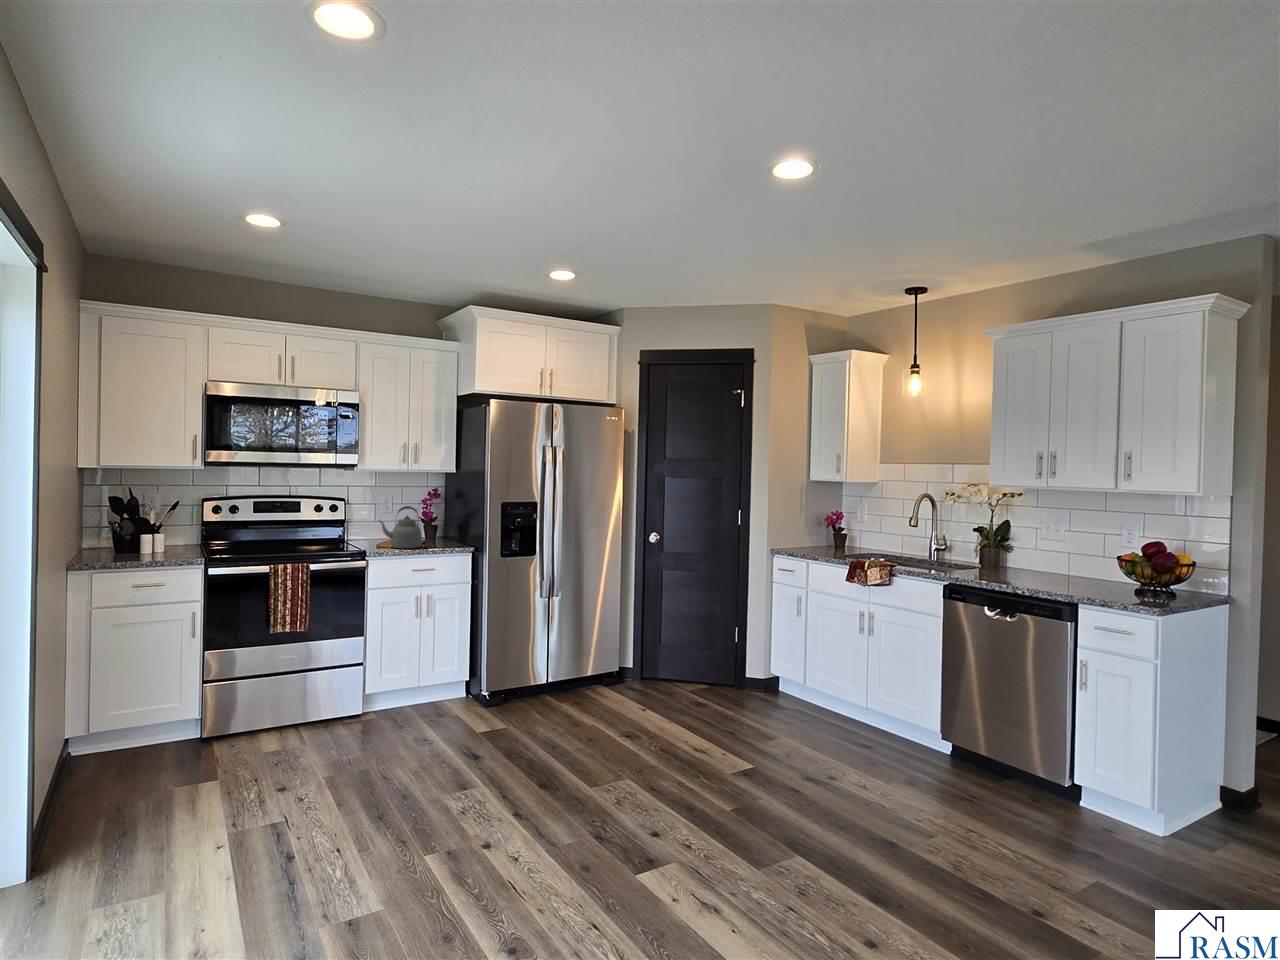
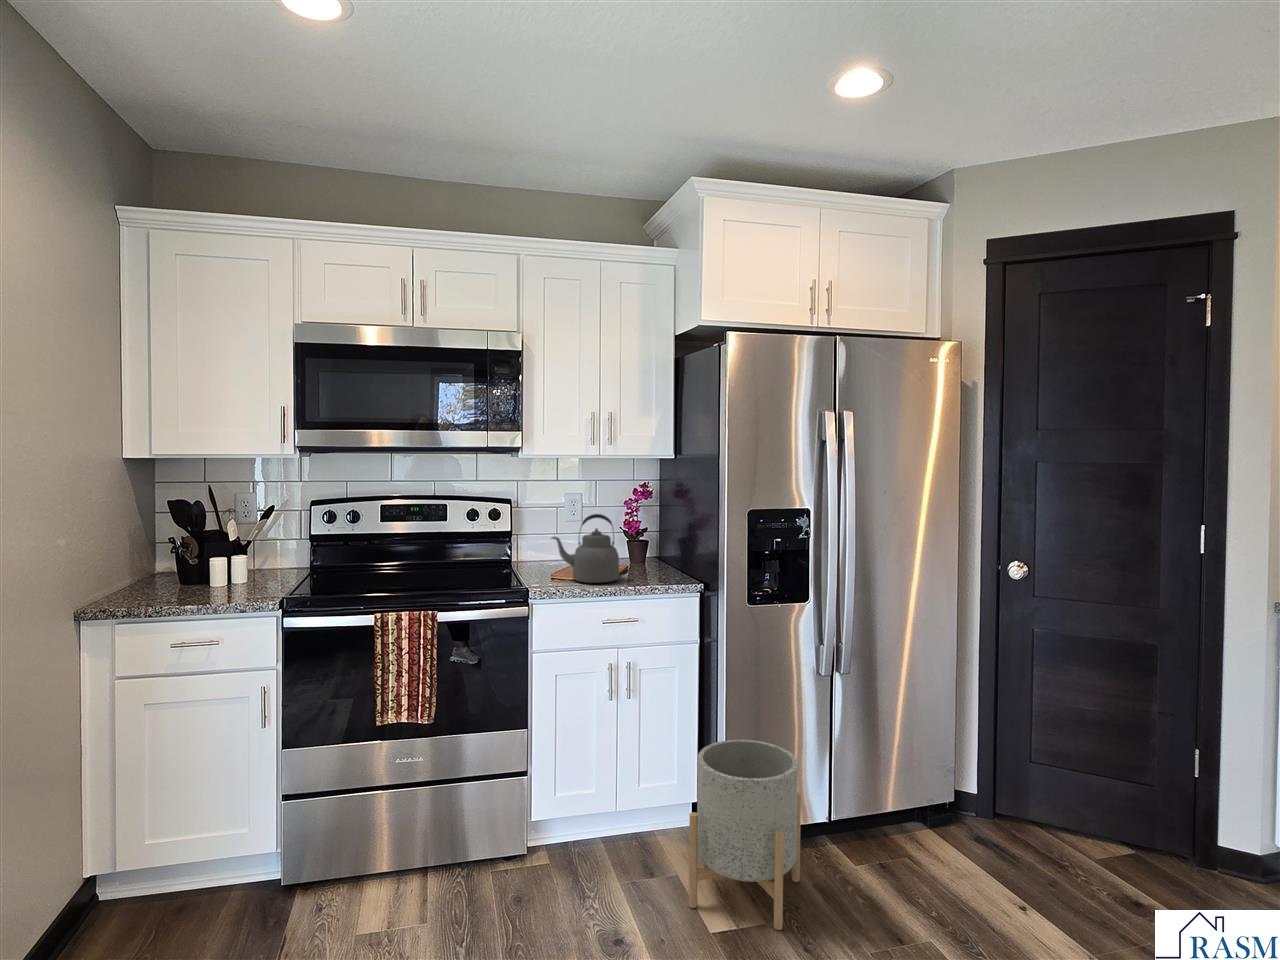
planter: none [466,634,530,726] -> present [689,740,801,930]

